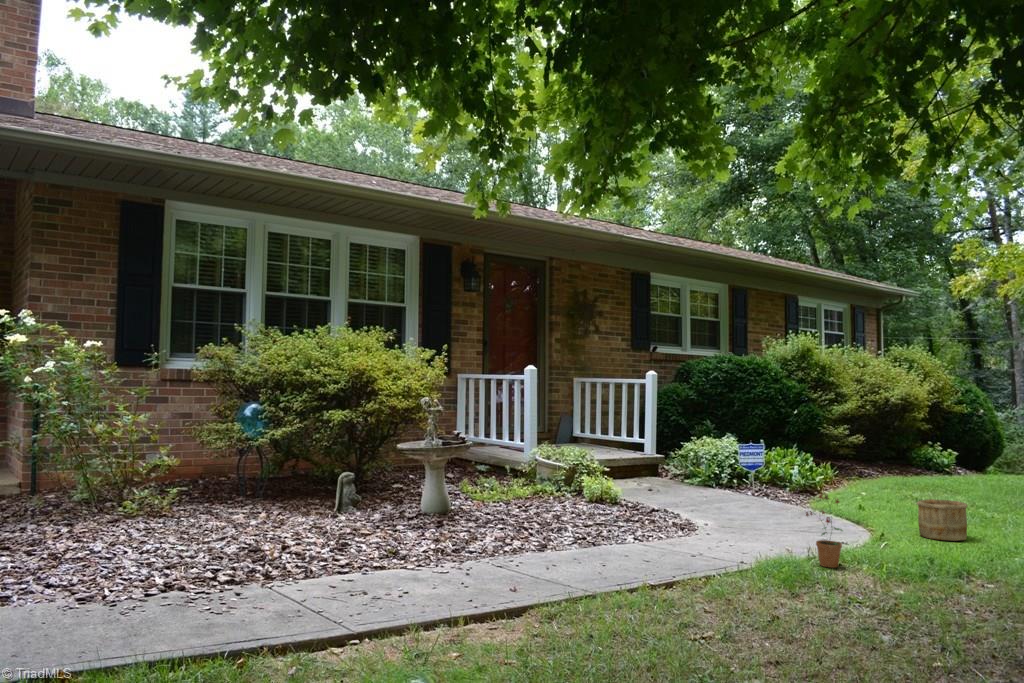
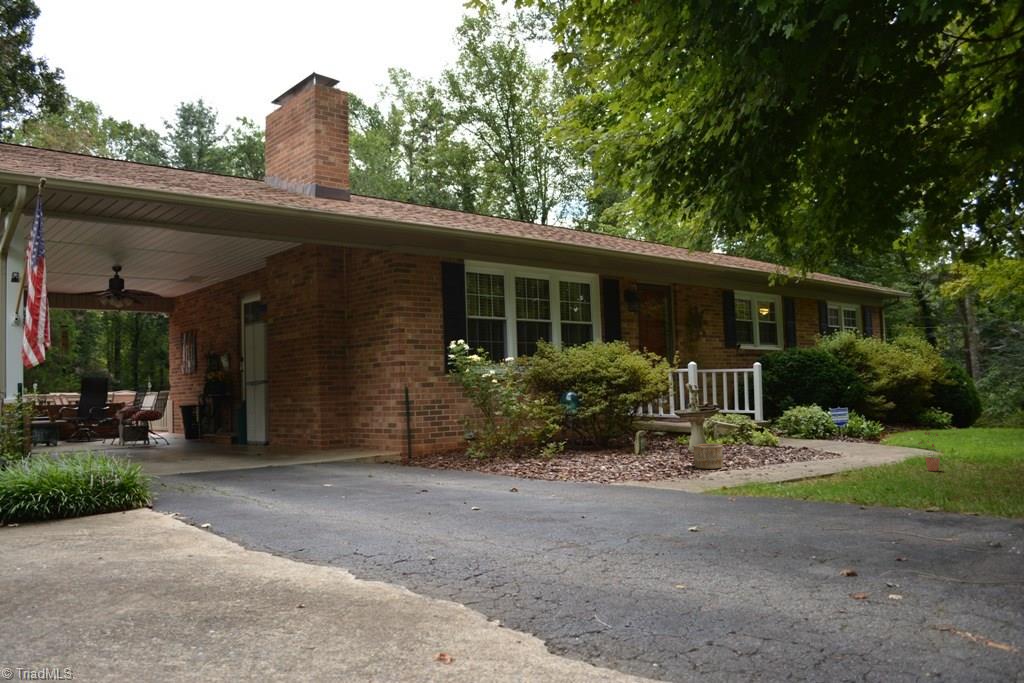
wooden bucket: present [917,499,967,541] -> present [692,444,723,469]

